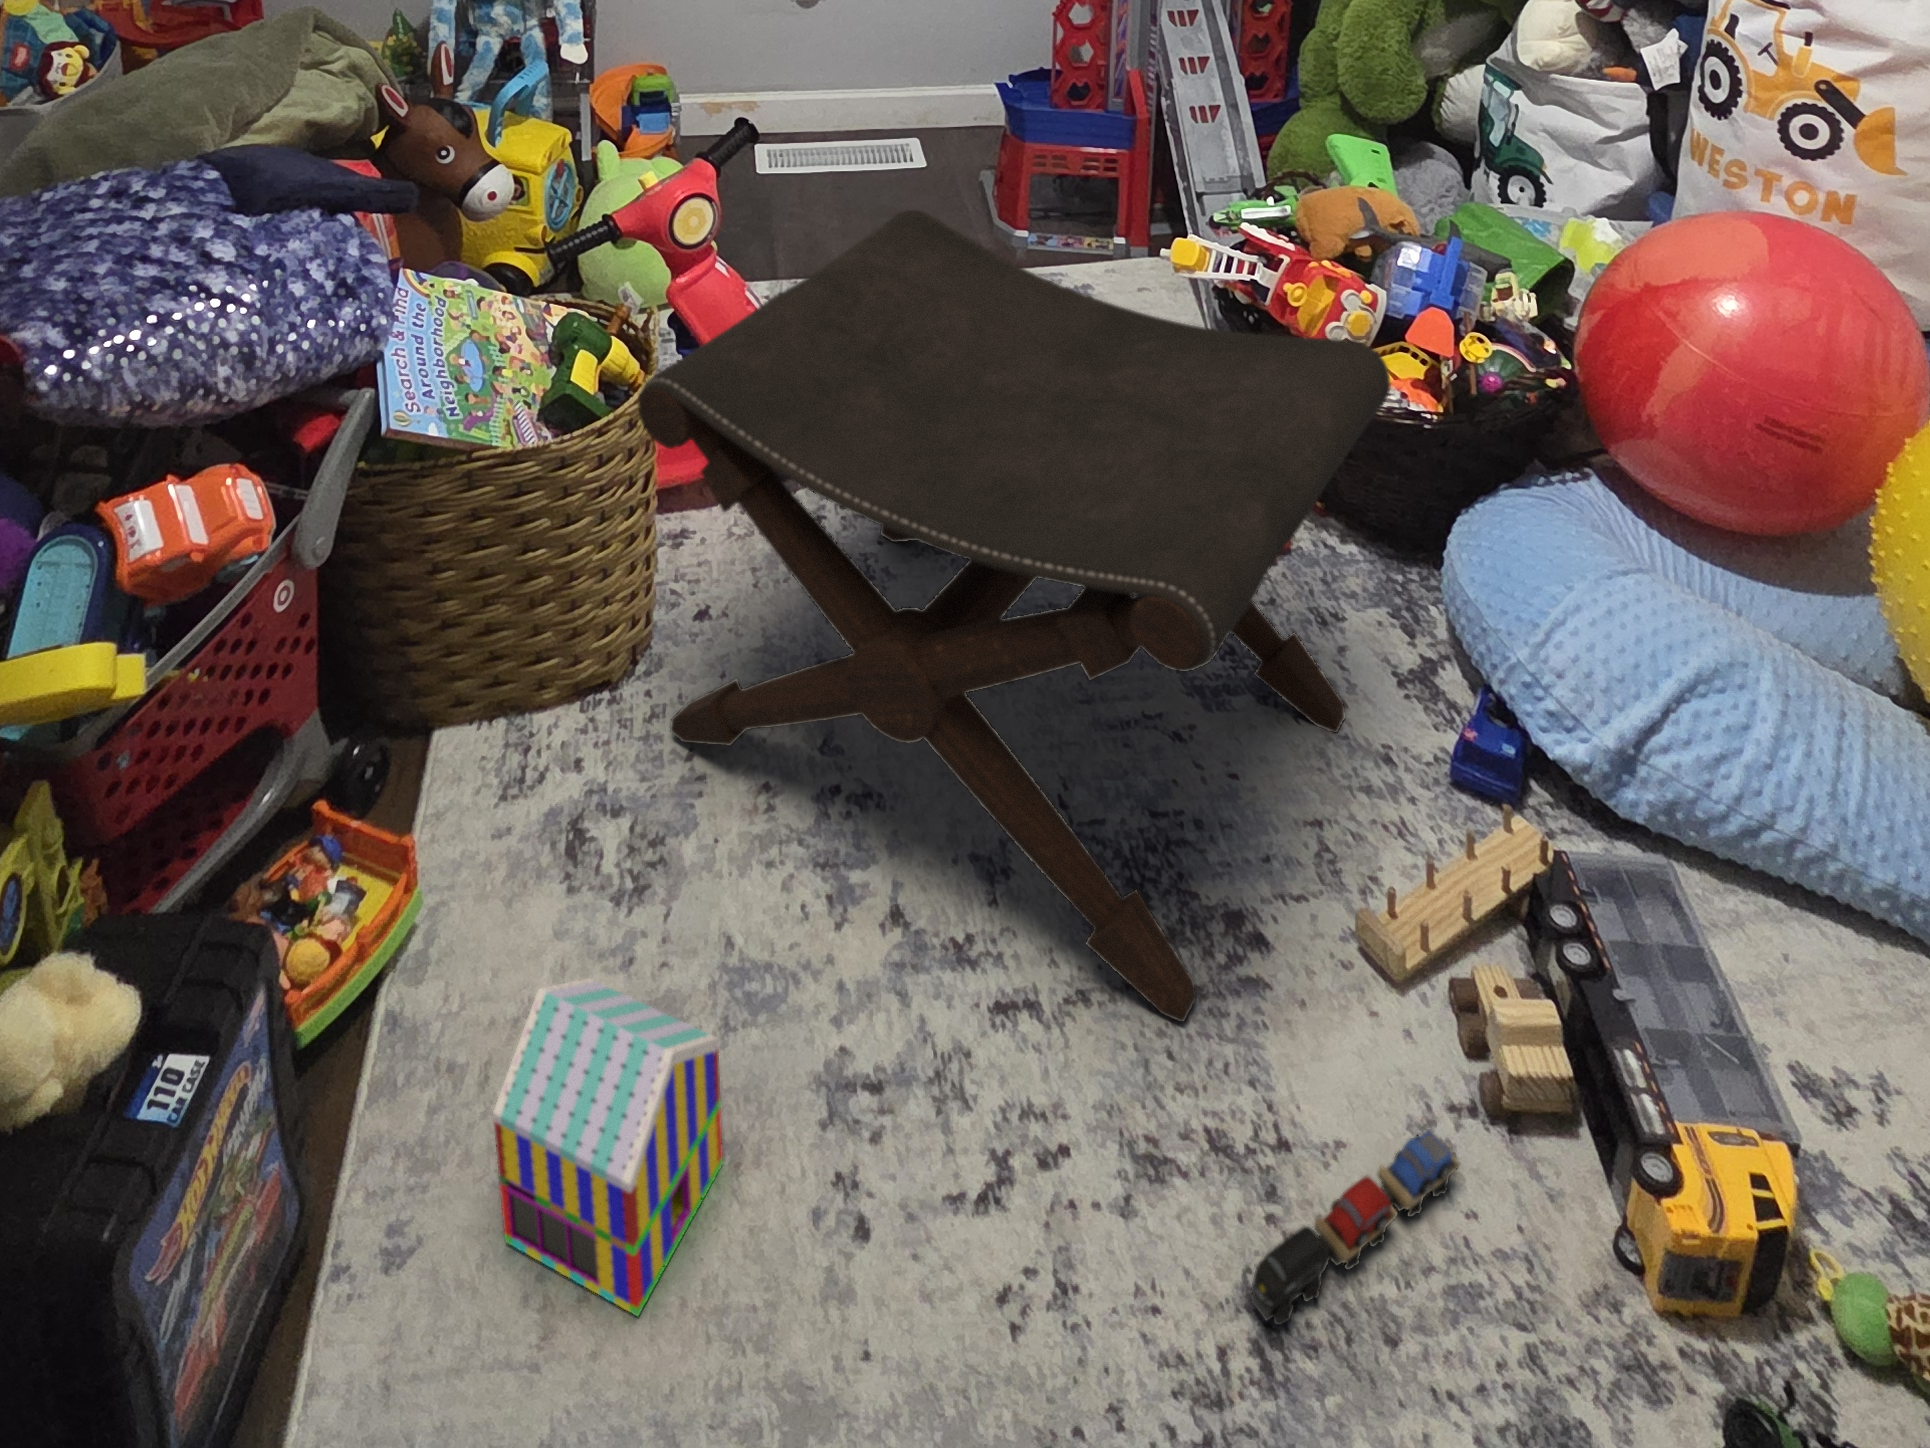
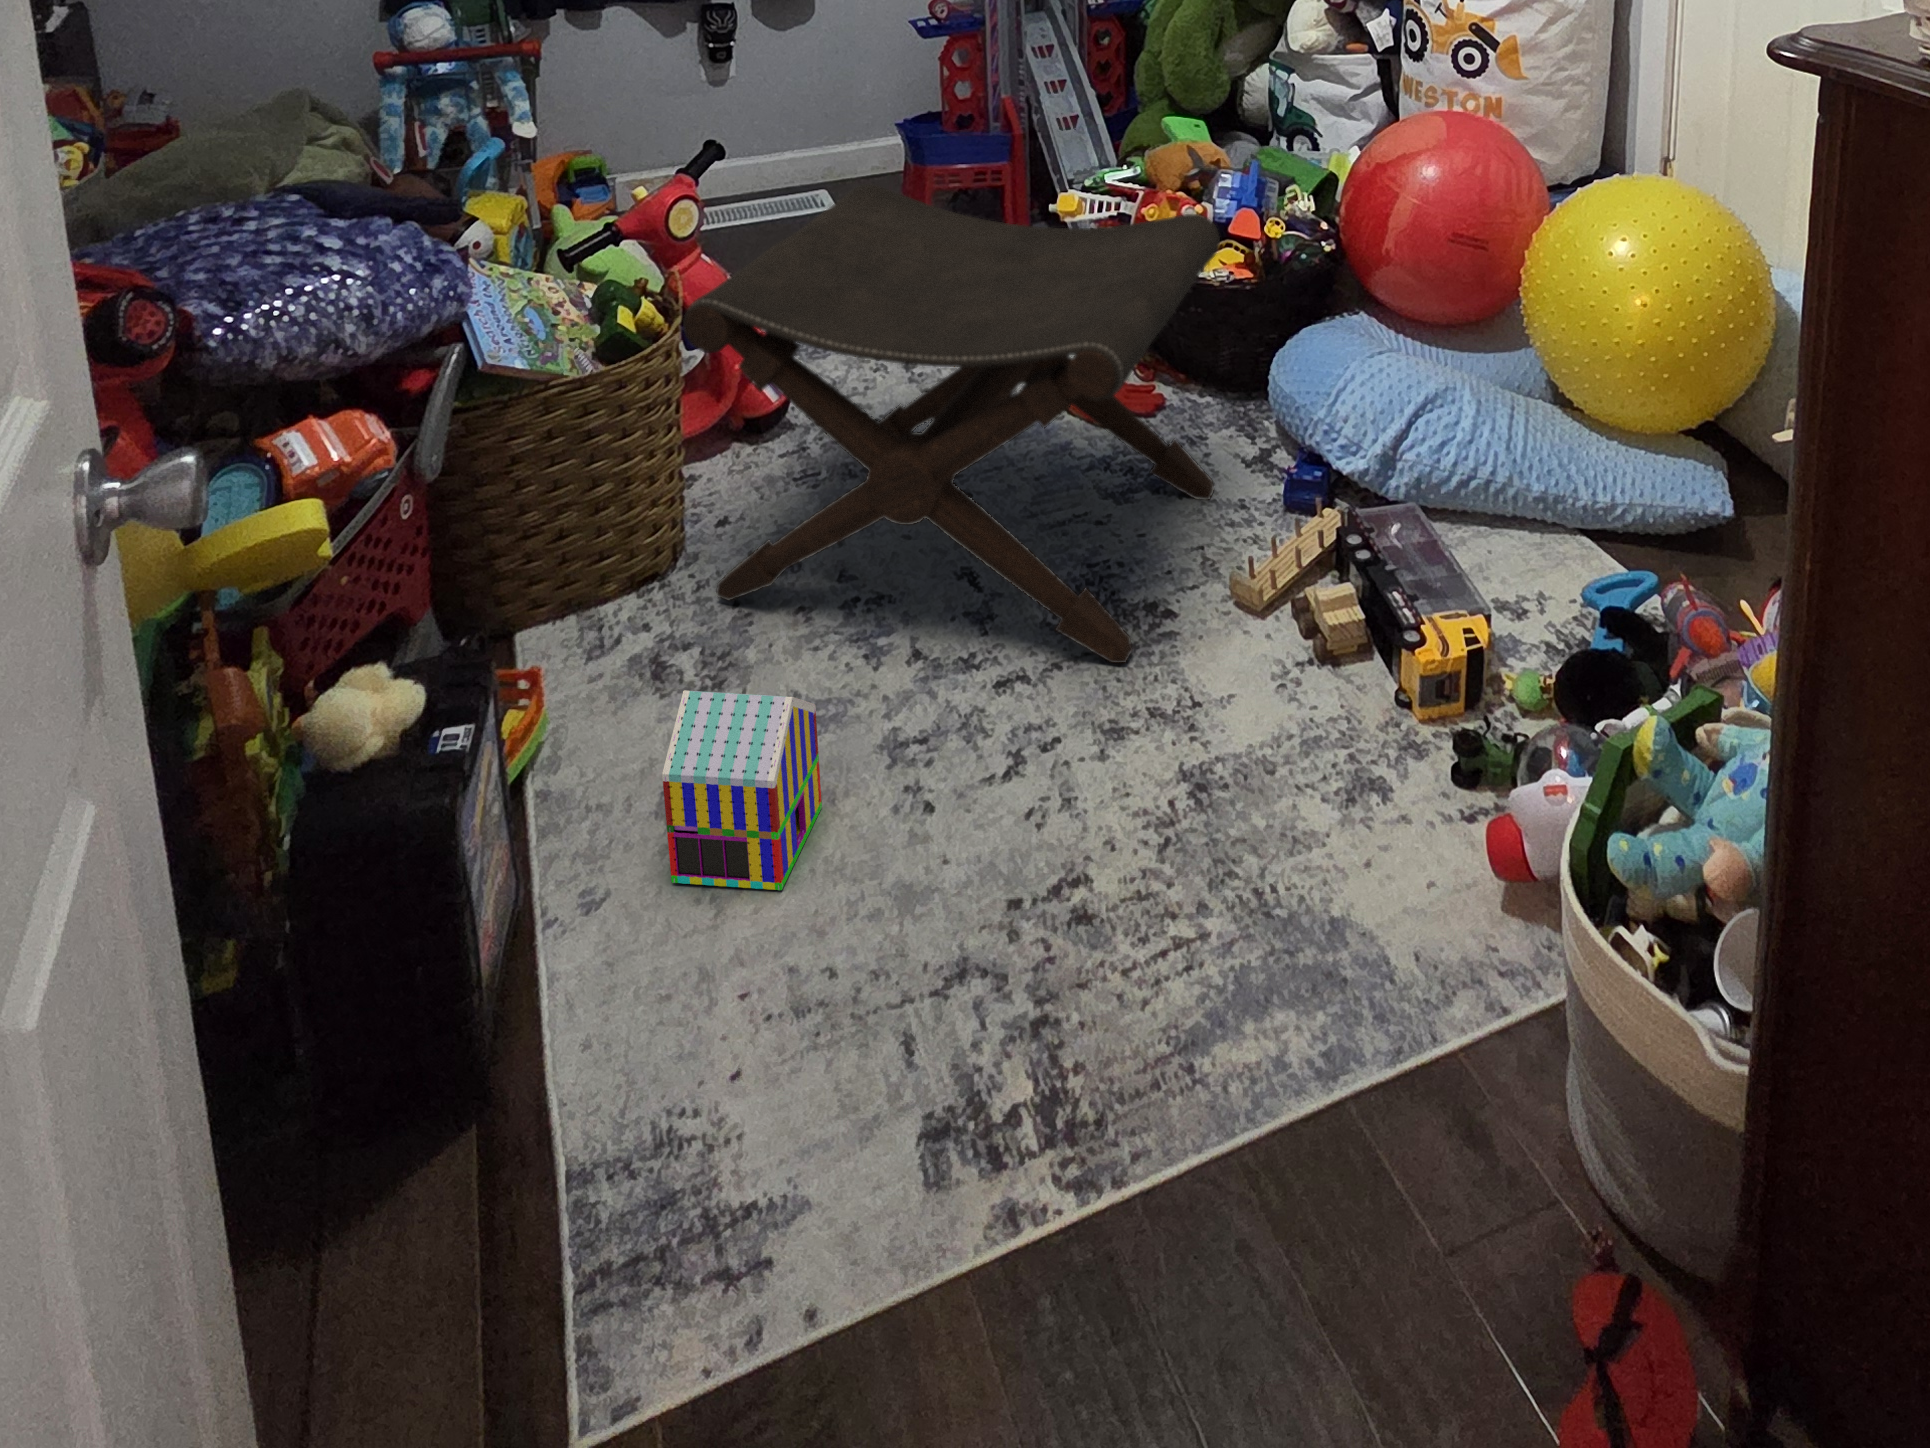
toy train: present [1252,1130,1460,1325] -> none [1185,666,1304,781]

